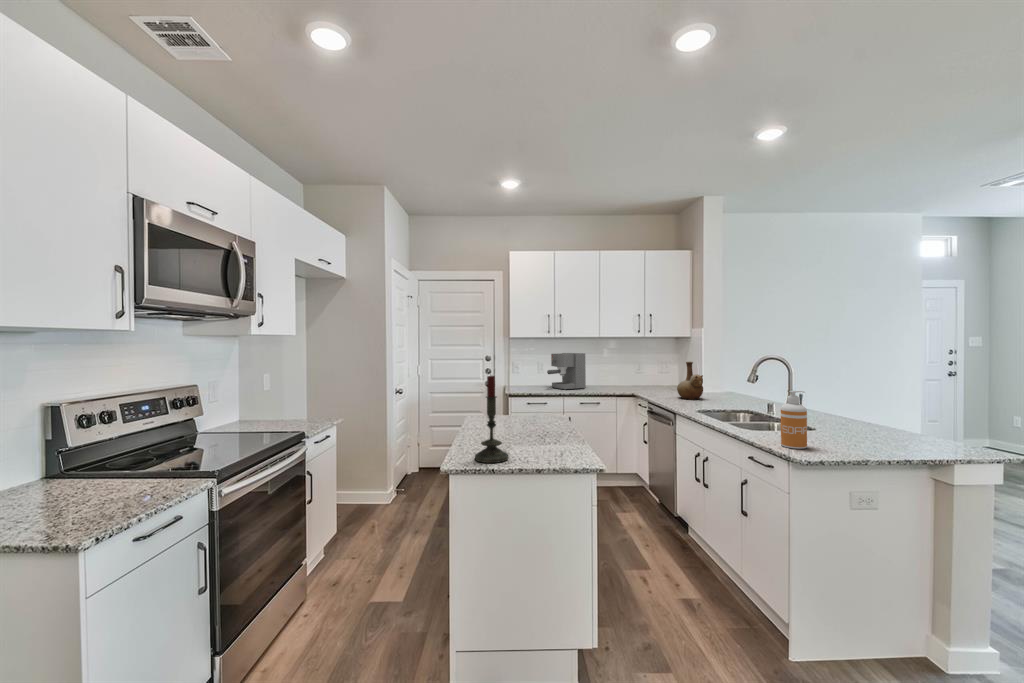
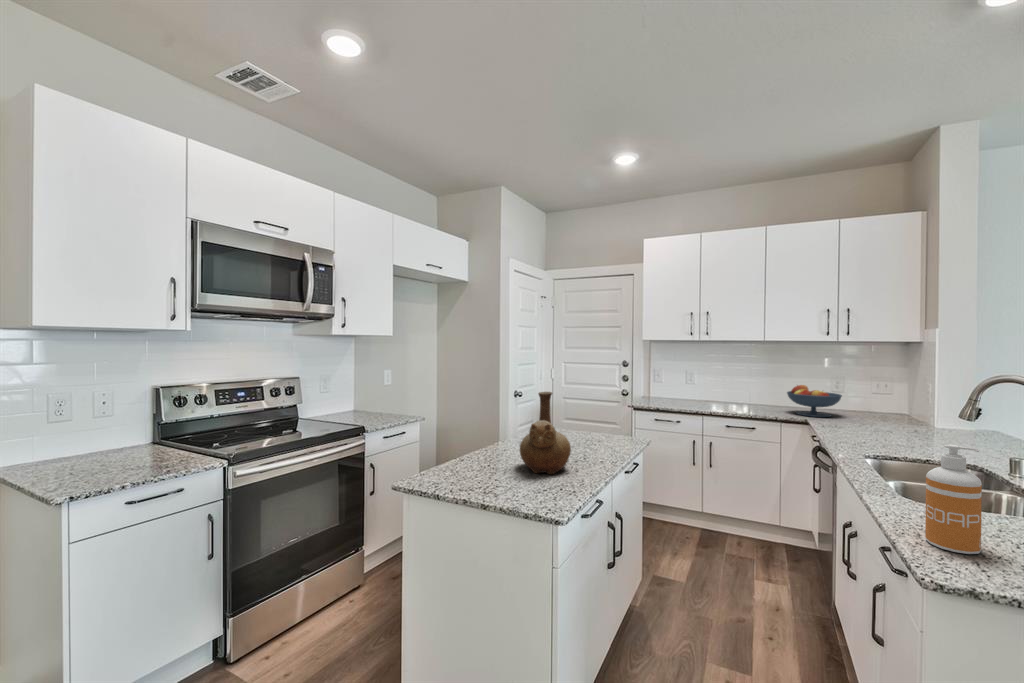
coffee maker: present [547,353,586,390] -> none [689,360,744,406]
vase: present [677,362,703,400] -> present [520,392,571,474]
fruit bowl: none [617,369,652,392] -> present [787,385,842,417]
candle: present [475,376,508,463] -> none [444,383,483,487]

